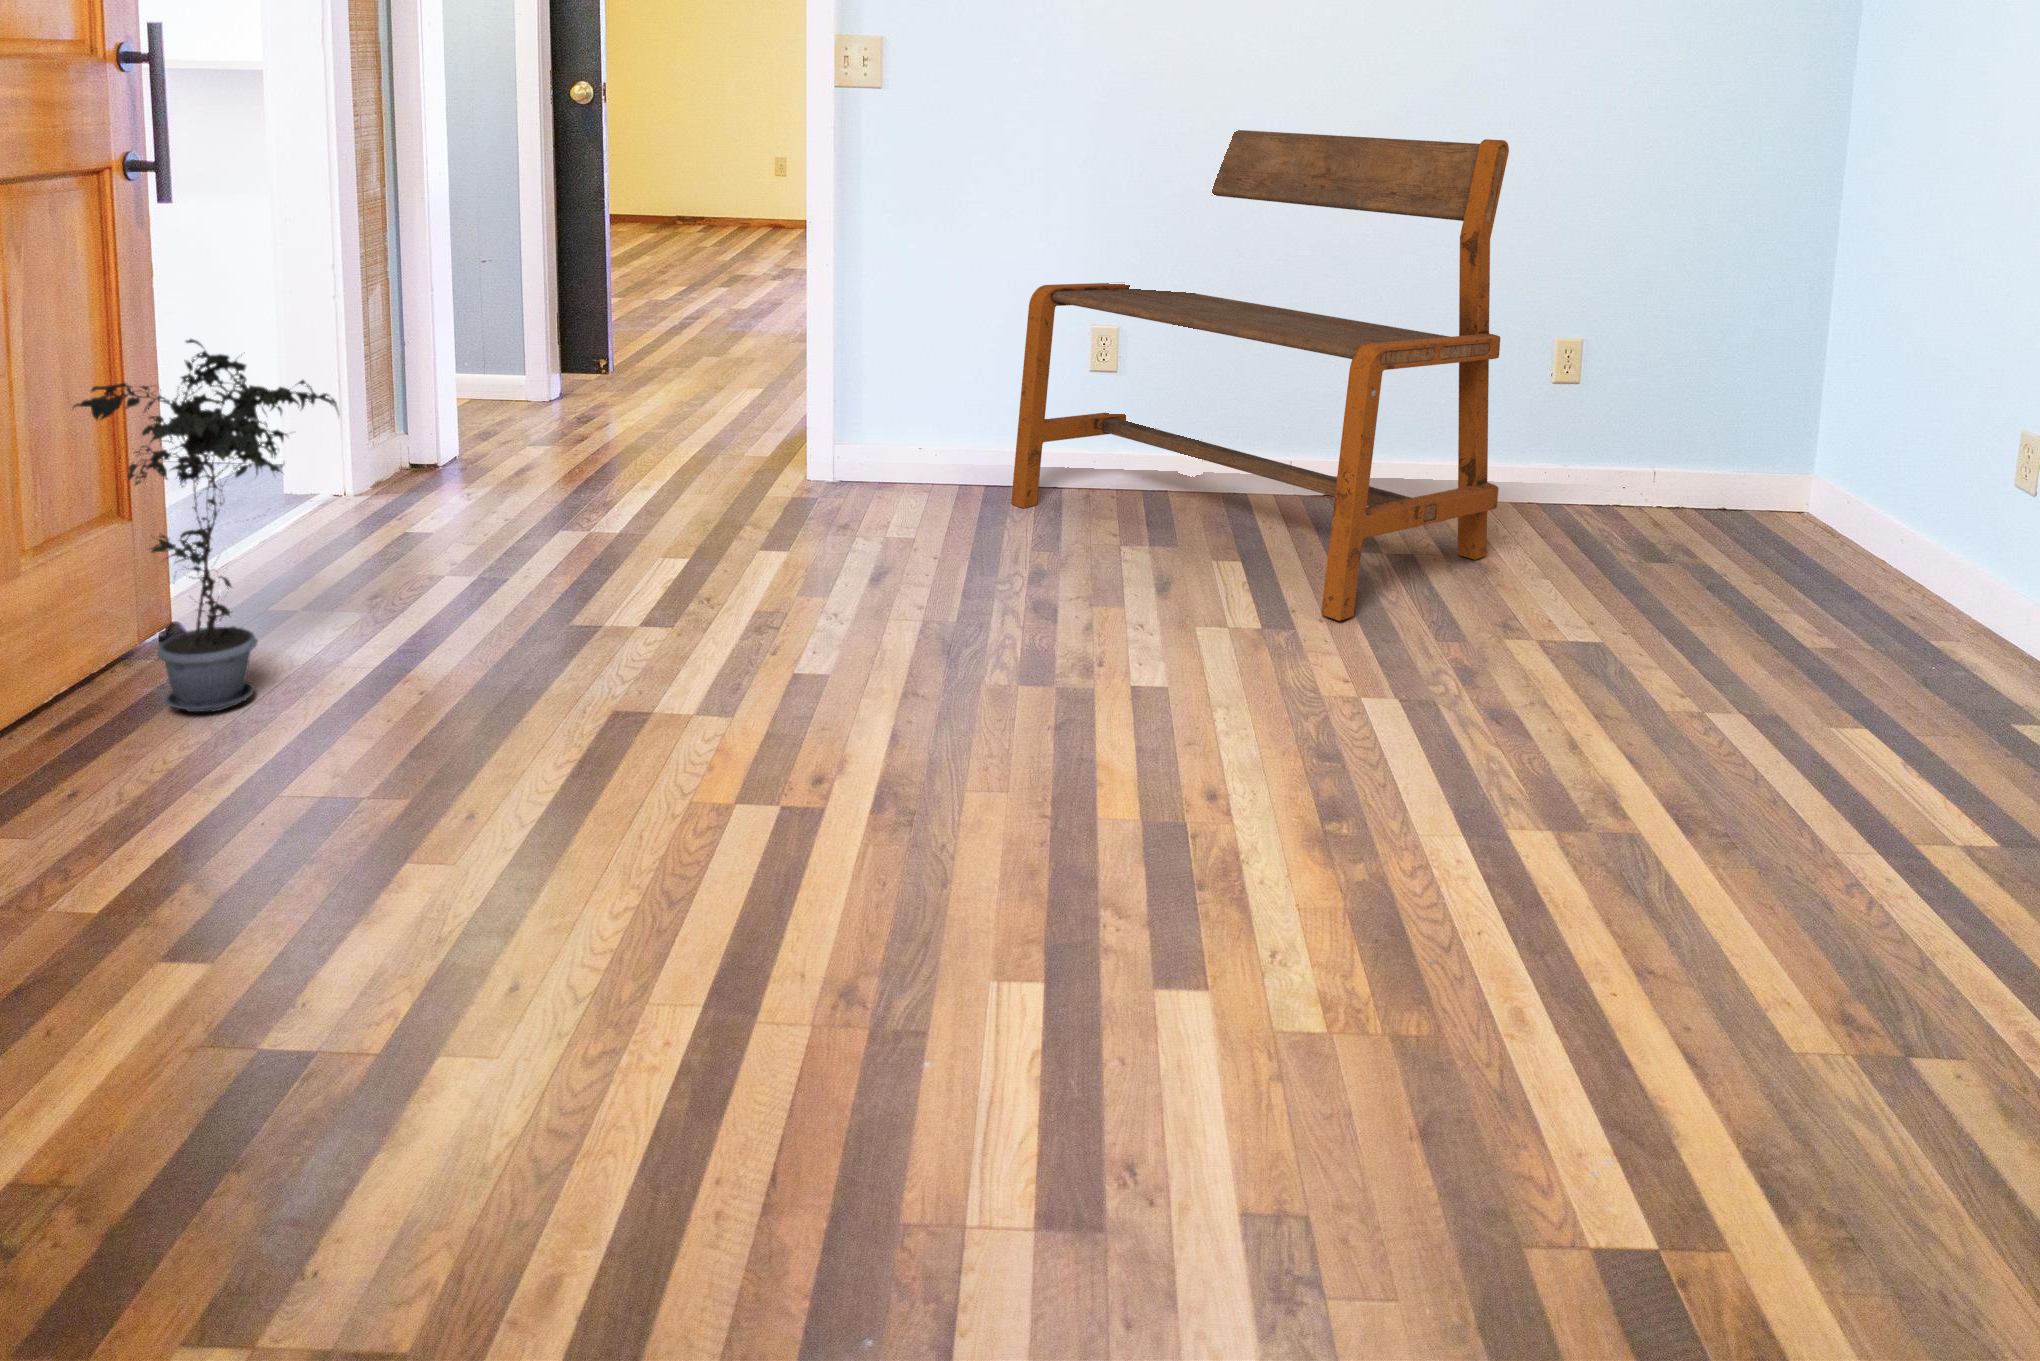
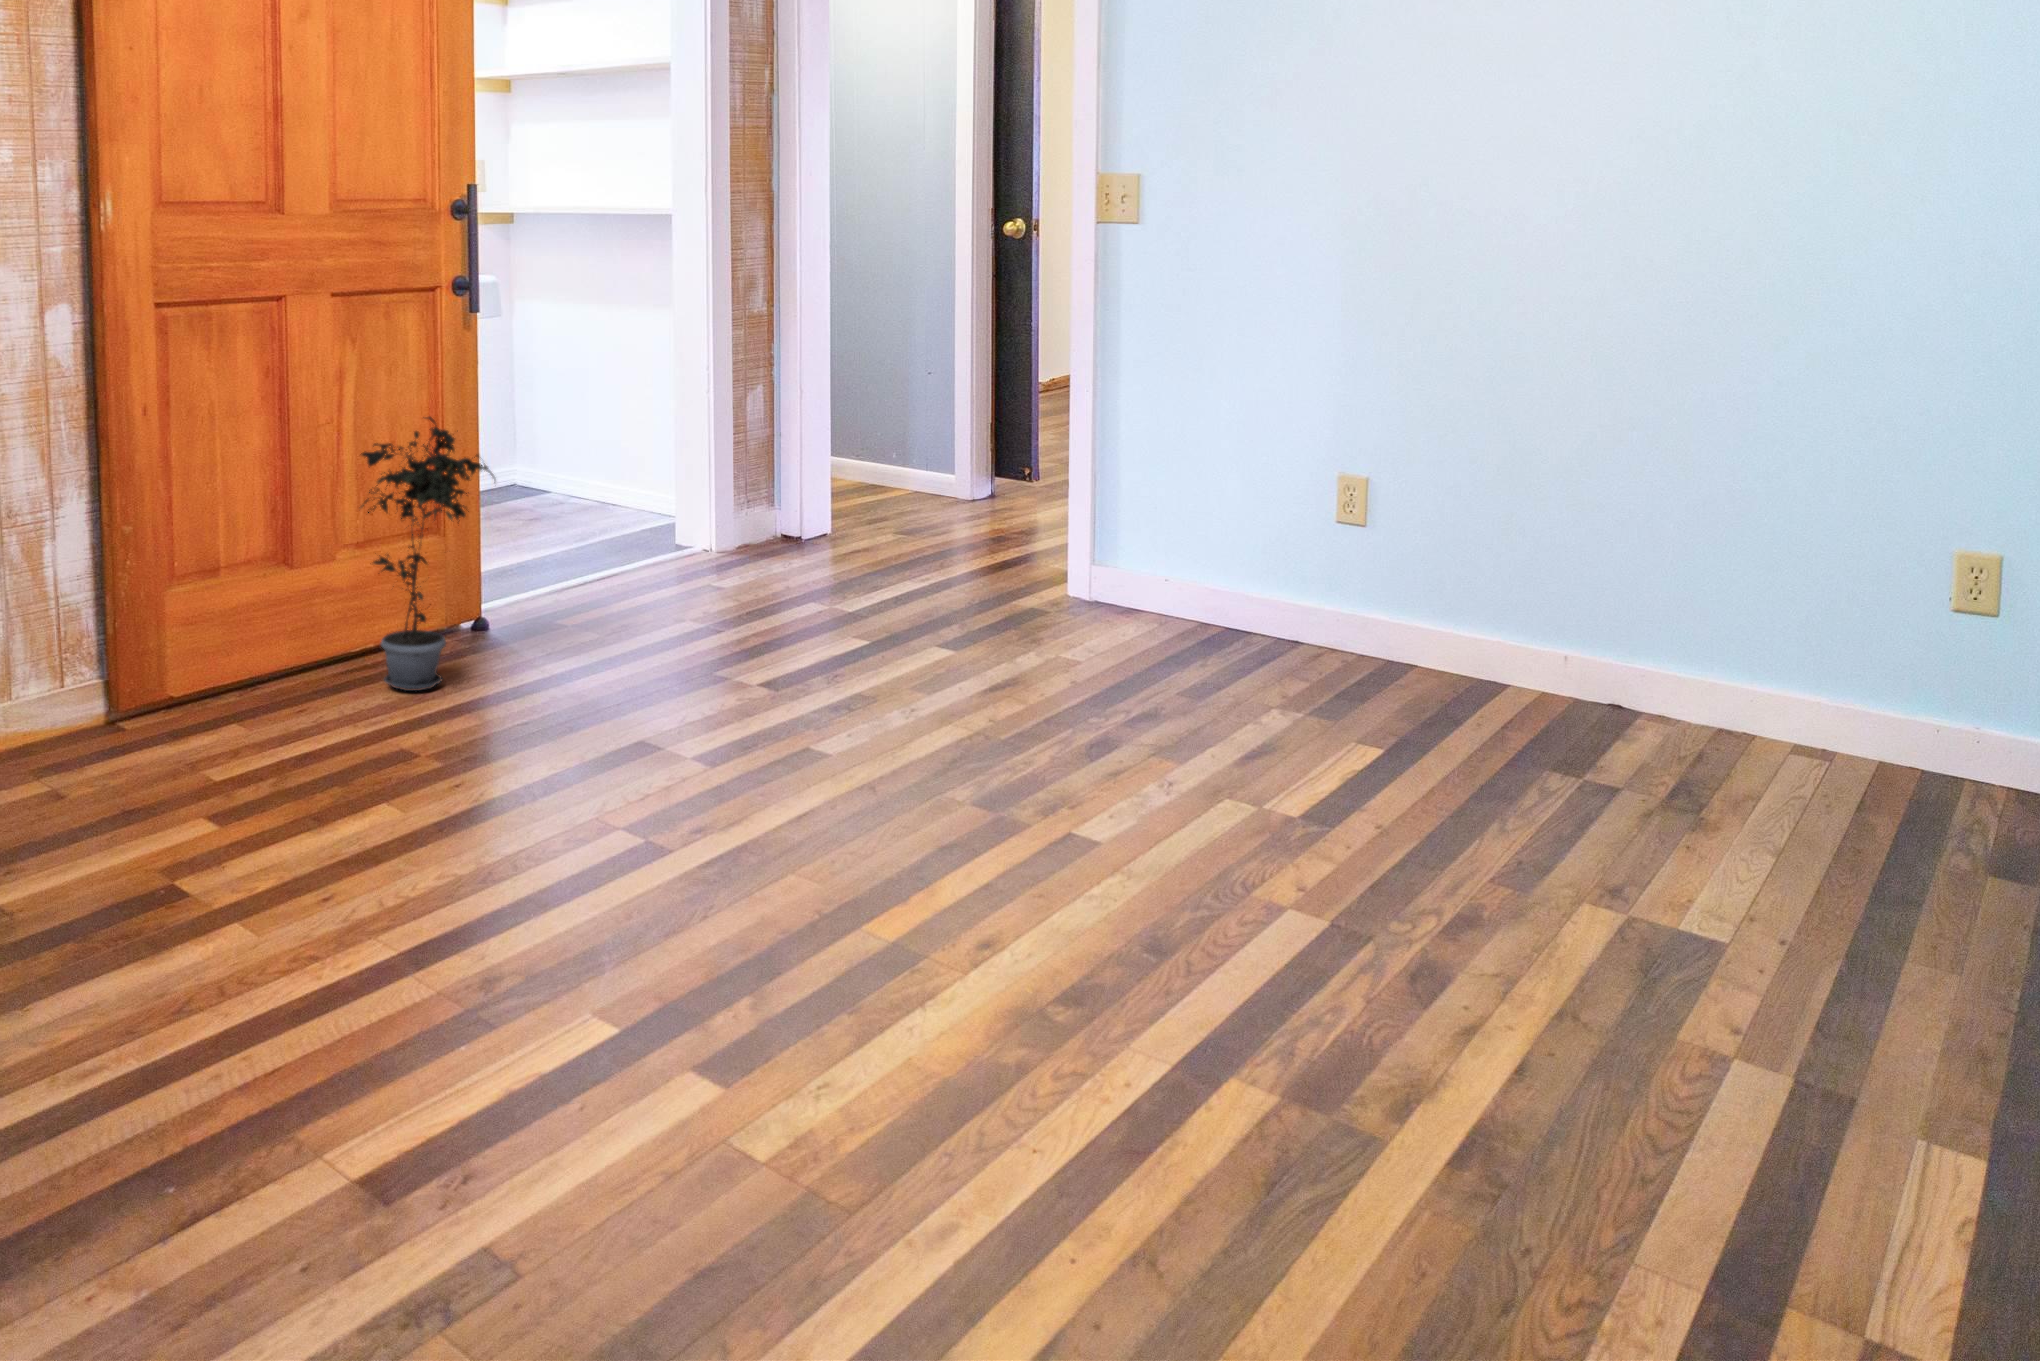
bench: present [1011,130,1509,621] -> none [1199,281,1739,881]

